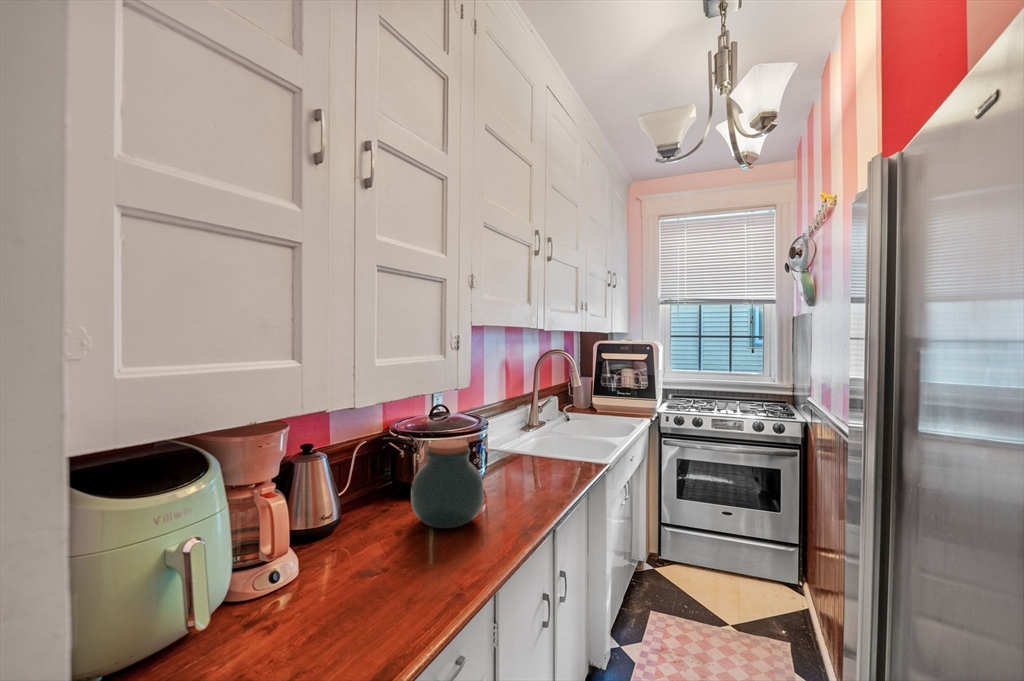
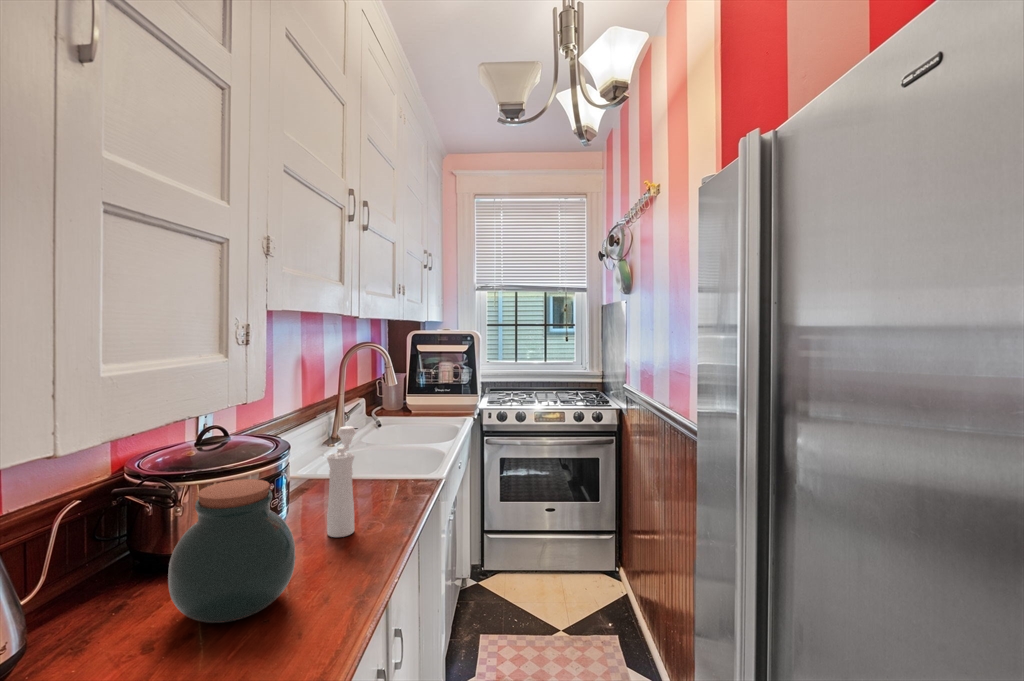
pepper mill: none [511,413,535,493] -> present [327,426,356,537]

